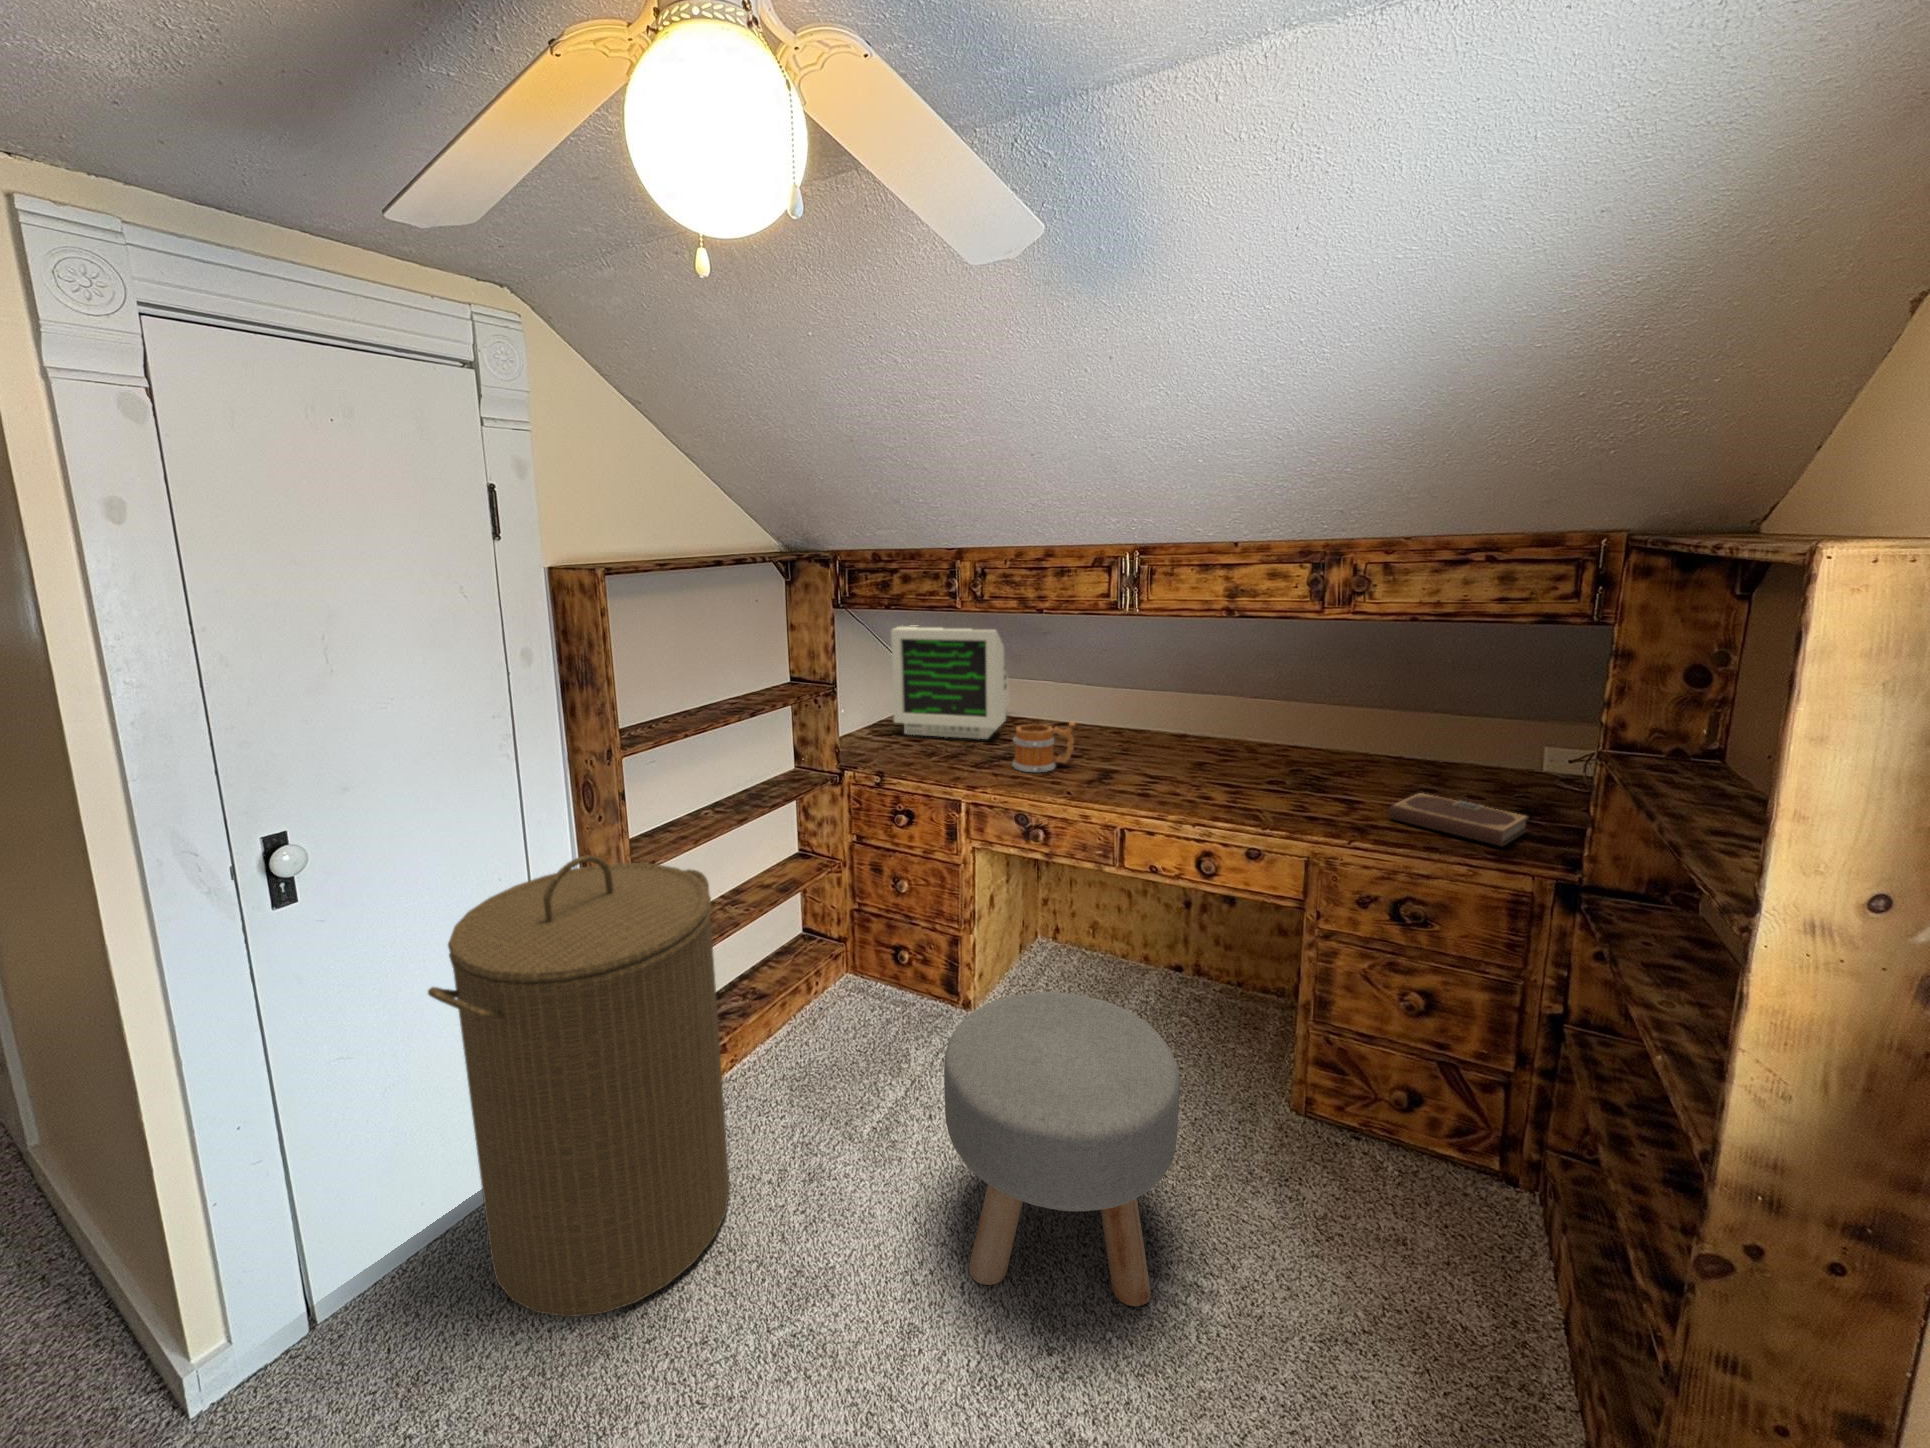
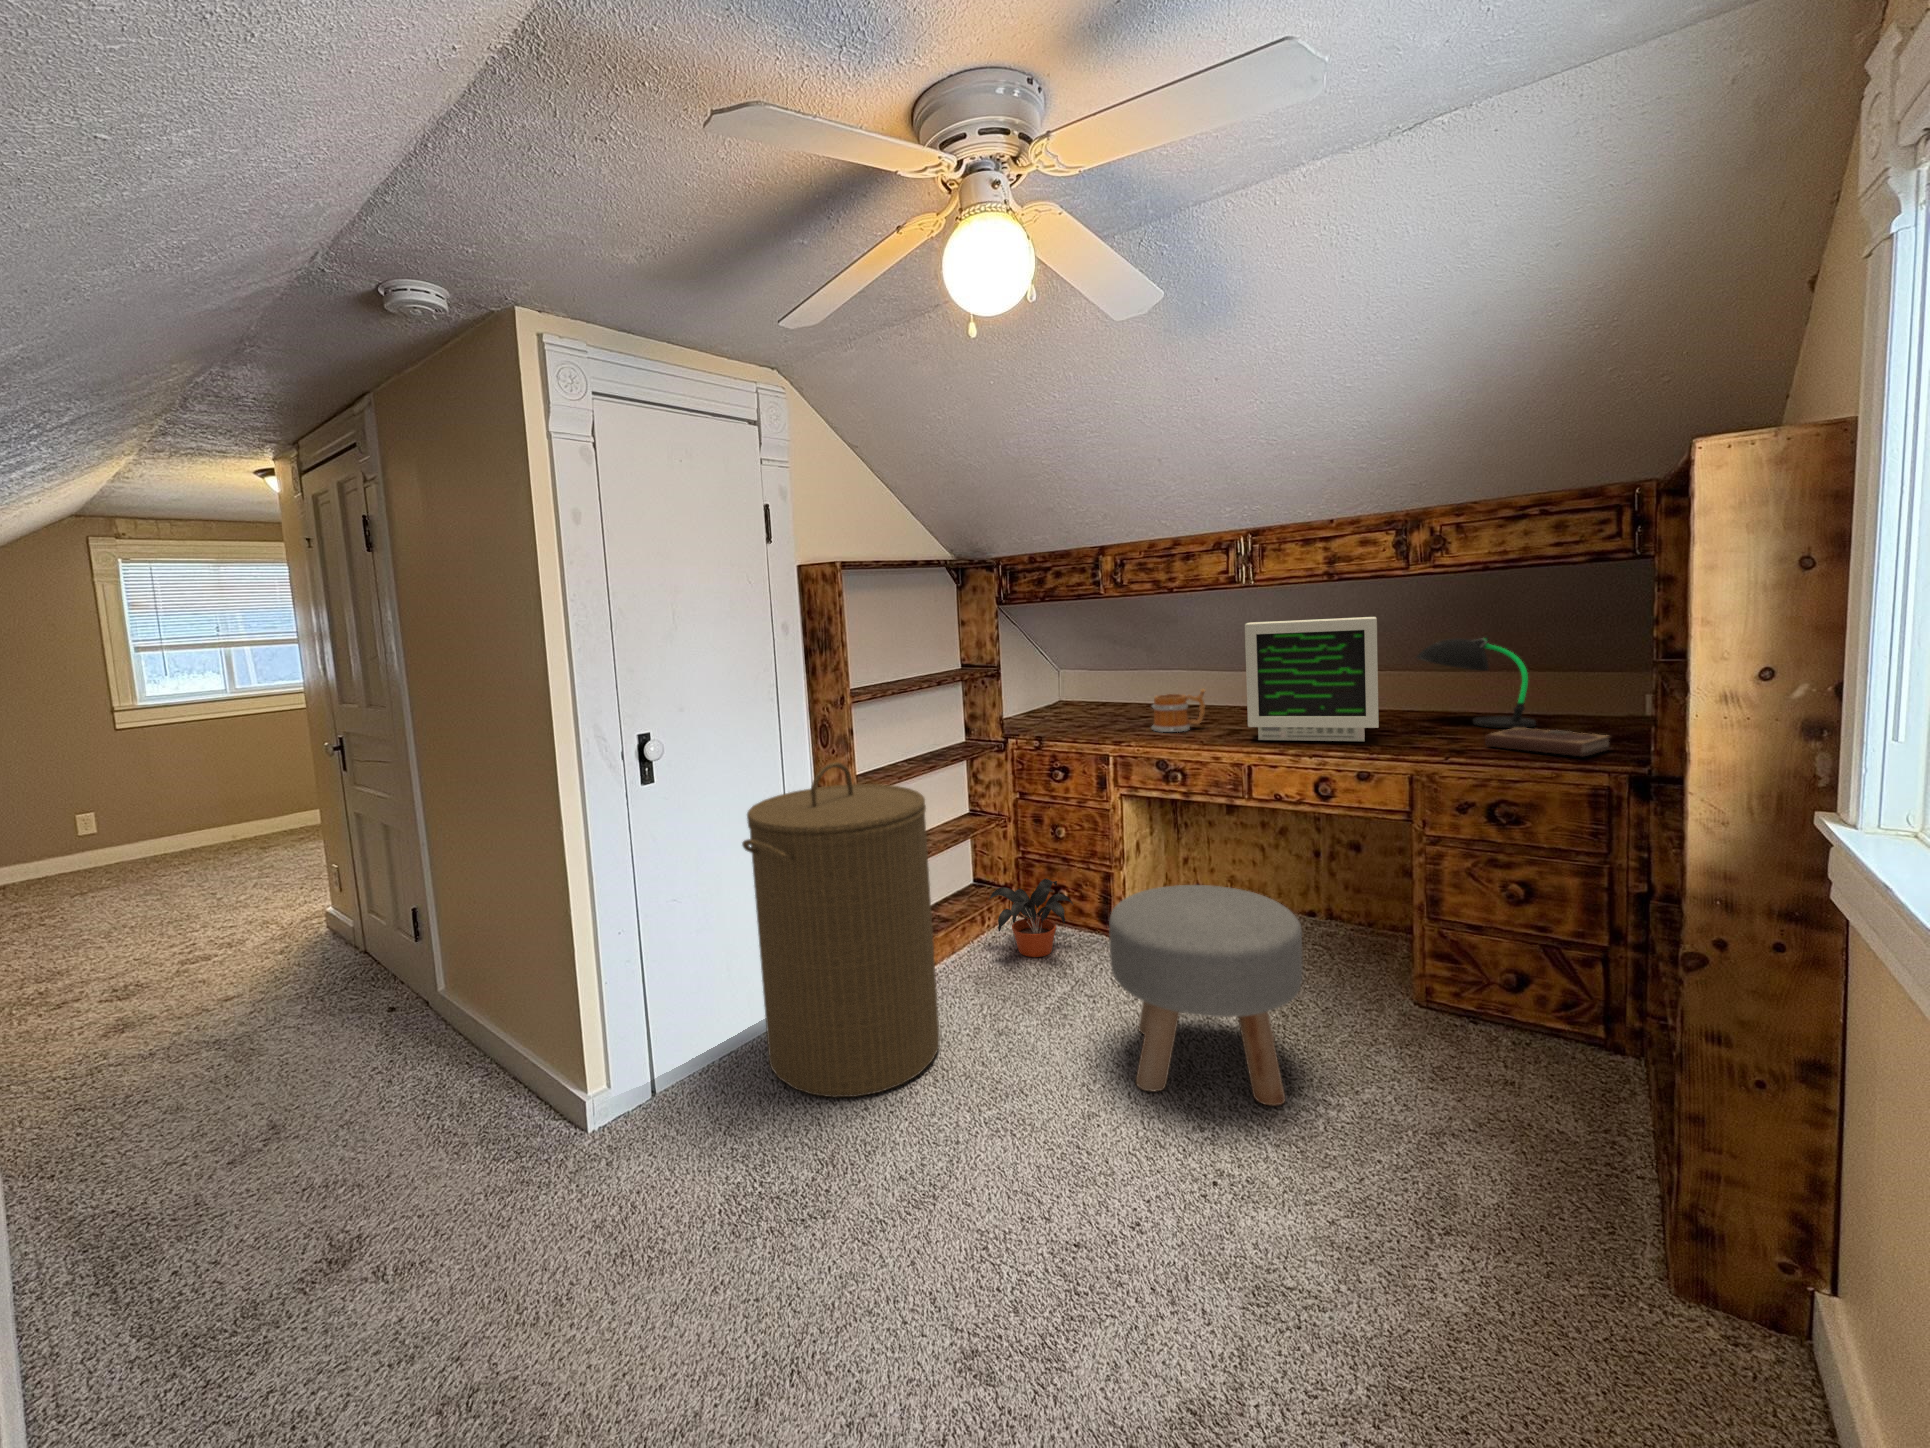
computer monitor: present [891,625,1010,739] -> present [1245,617,1379,741]
desk lamp: none [1308,676,1434,785] -> present [1416,637,1536,728]
potted plant: none [813,940,914,1039] -> present [989,879,1073,957]

